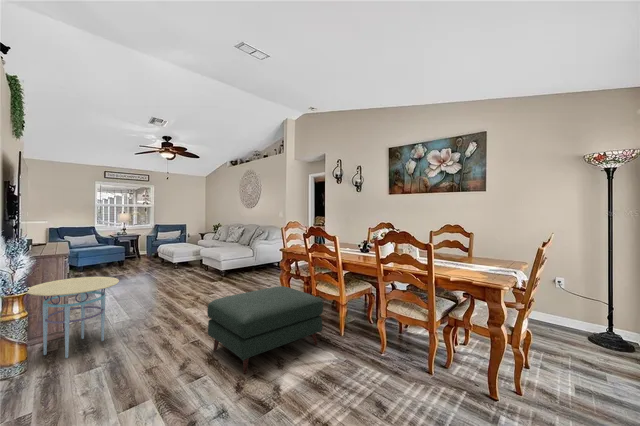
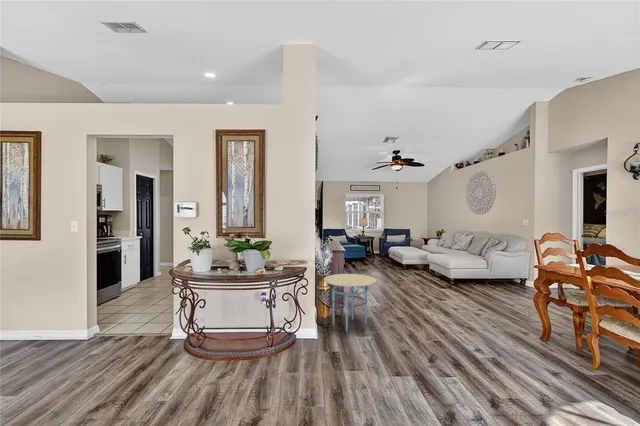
ottoman: present [207,286,323,374] -> none [450,307,588,387]

